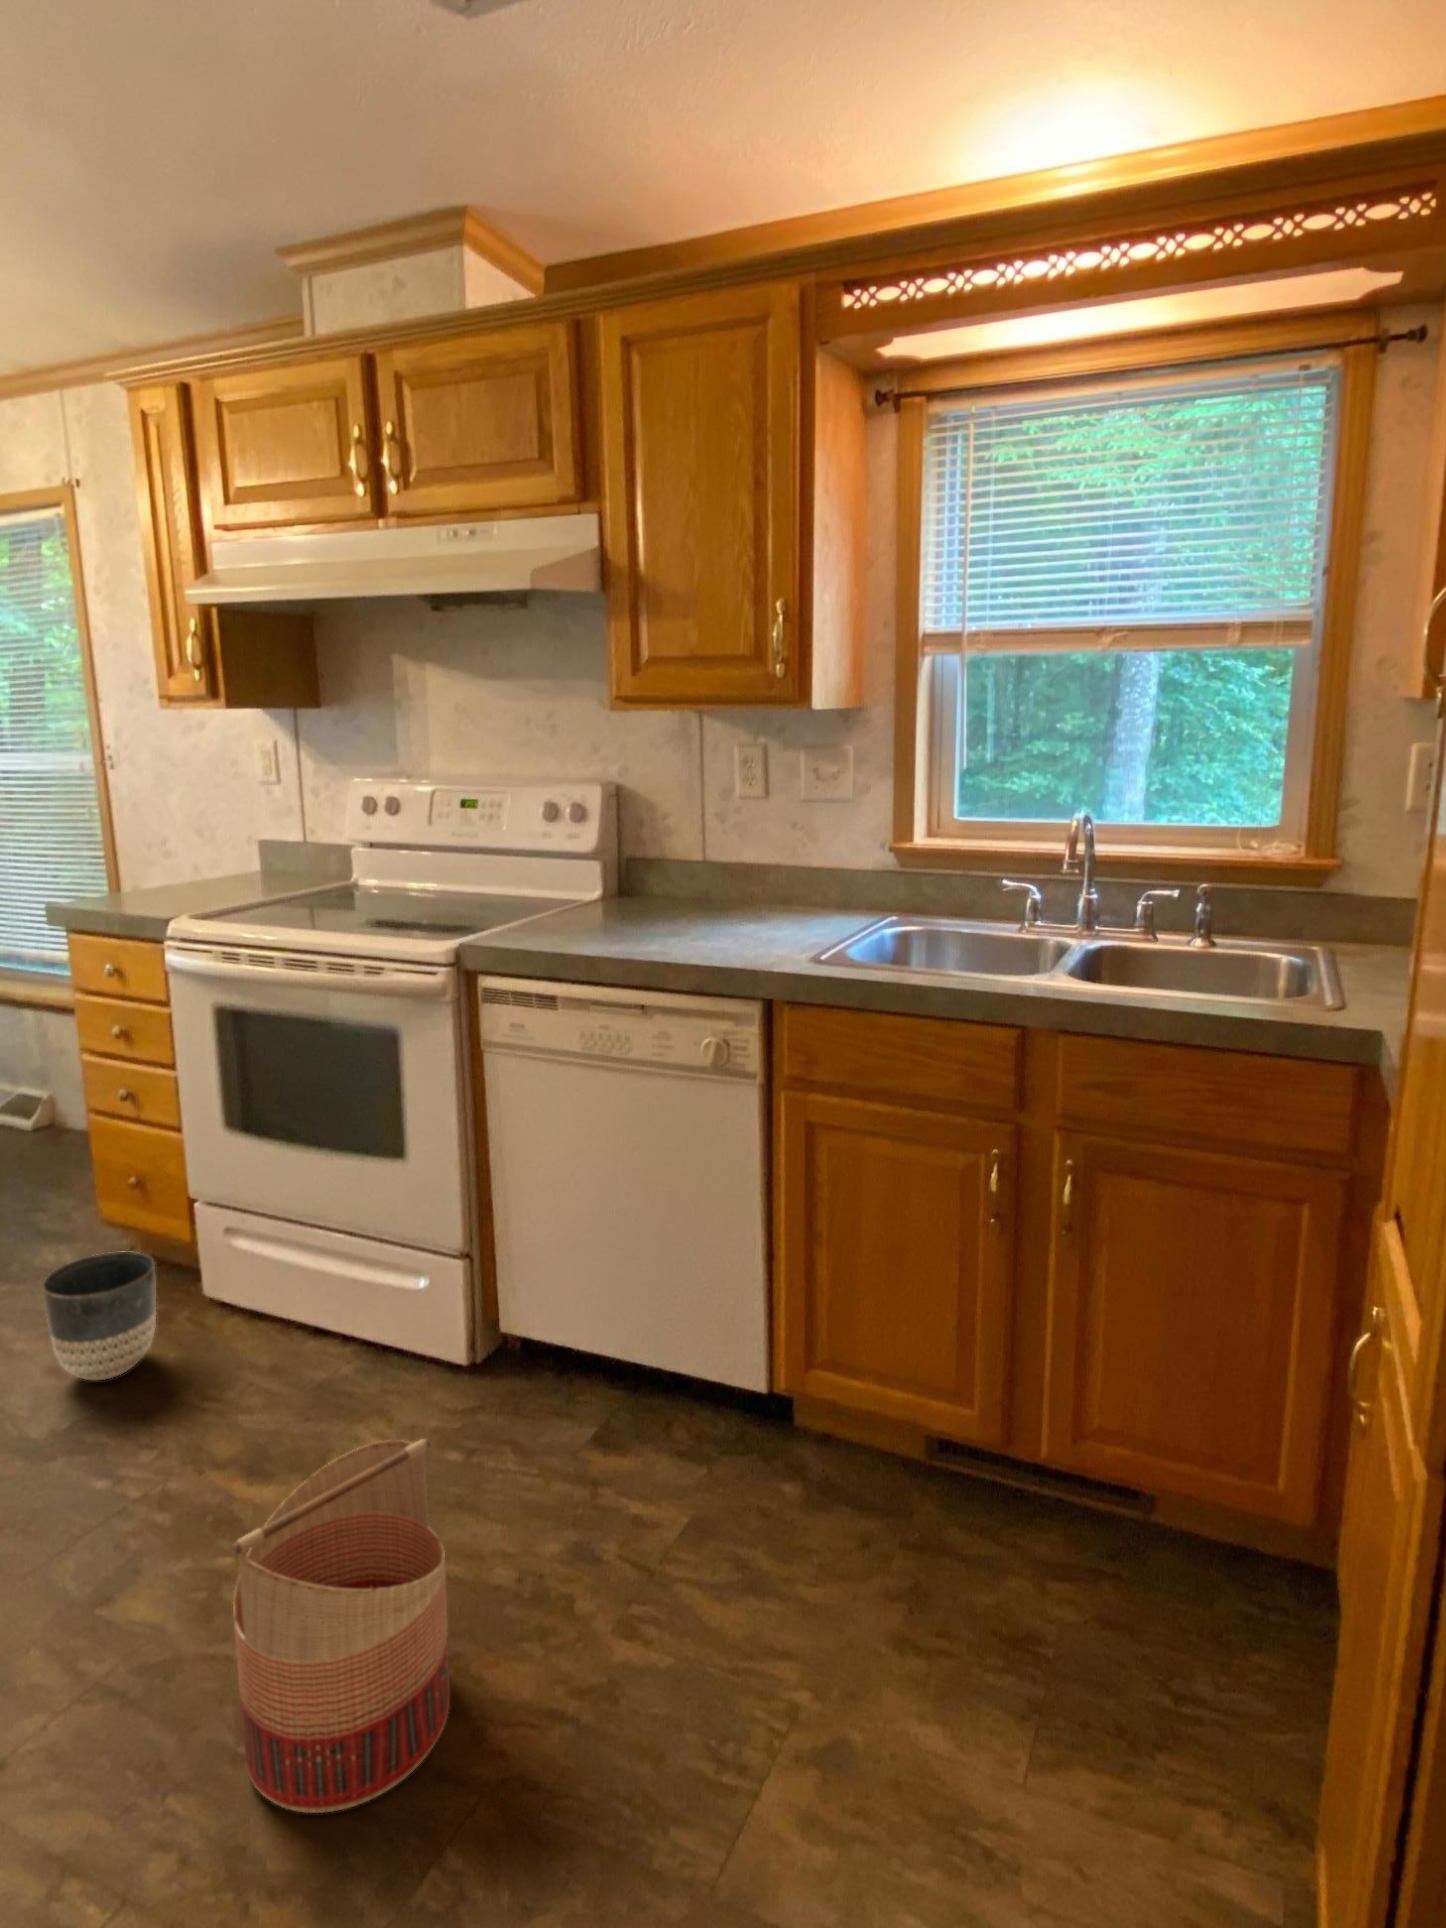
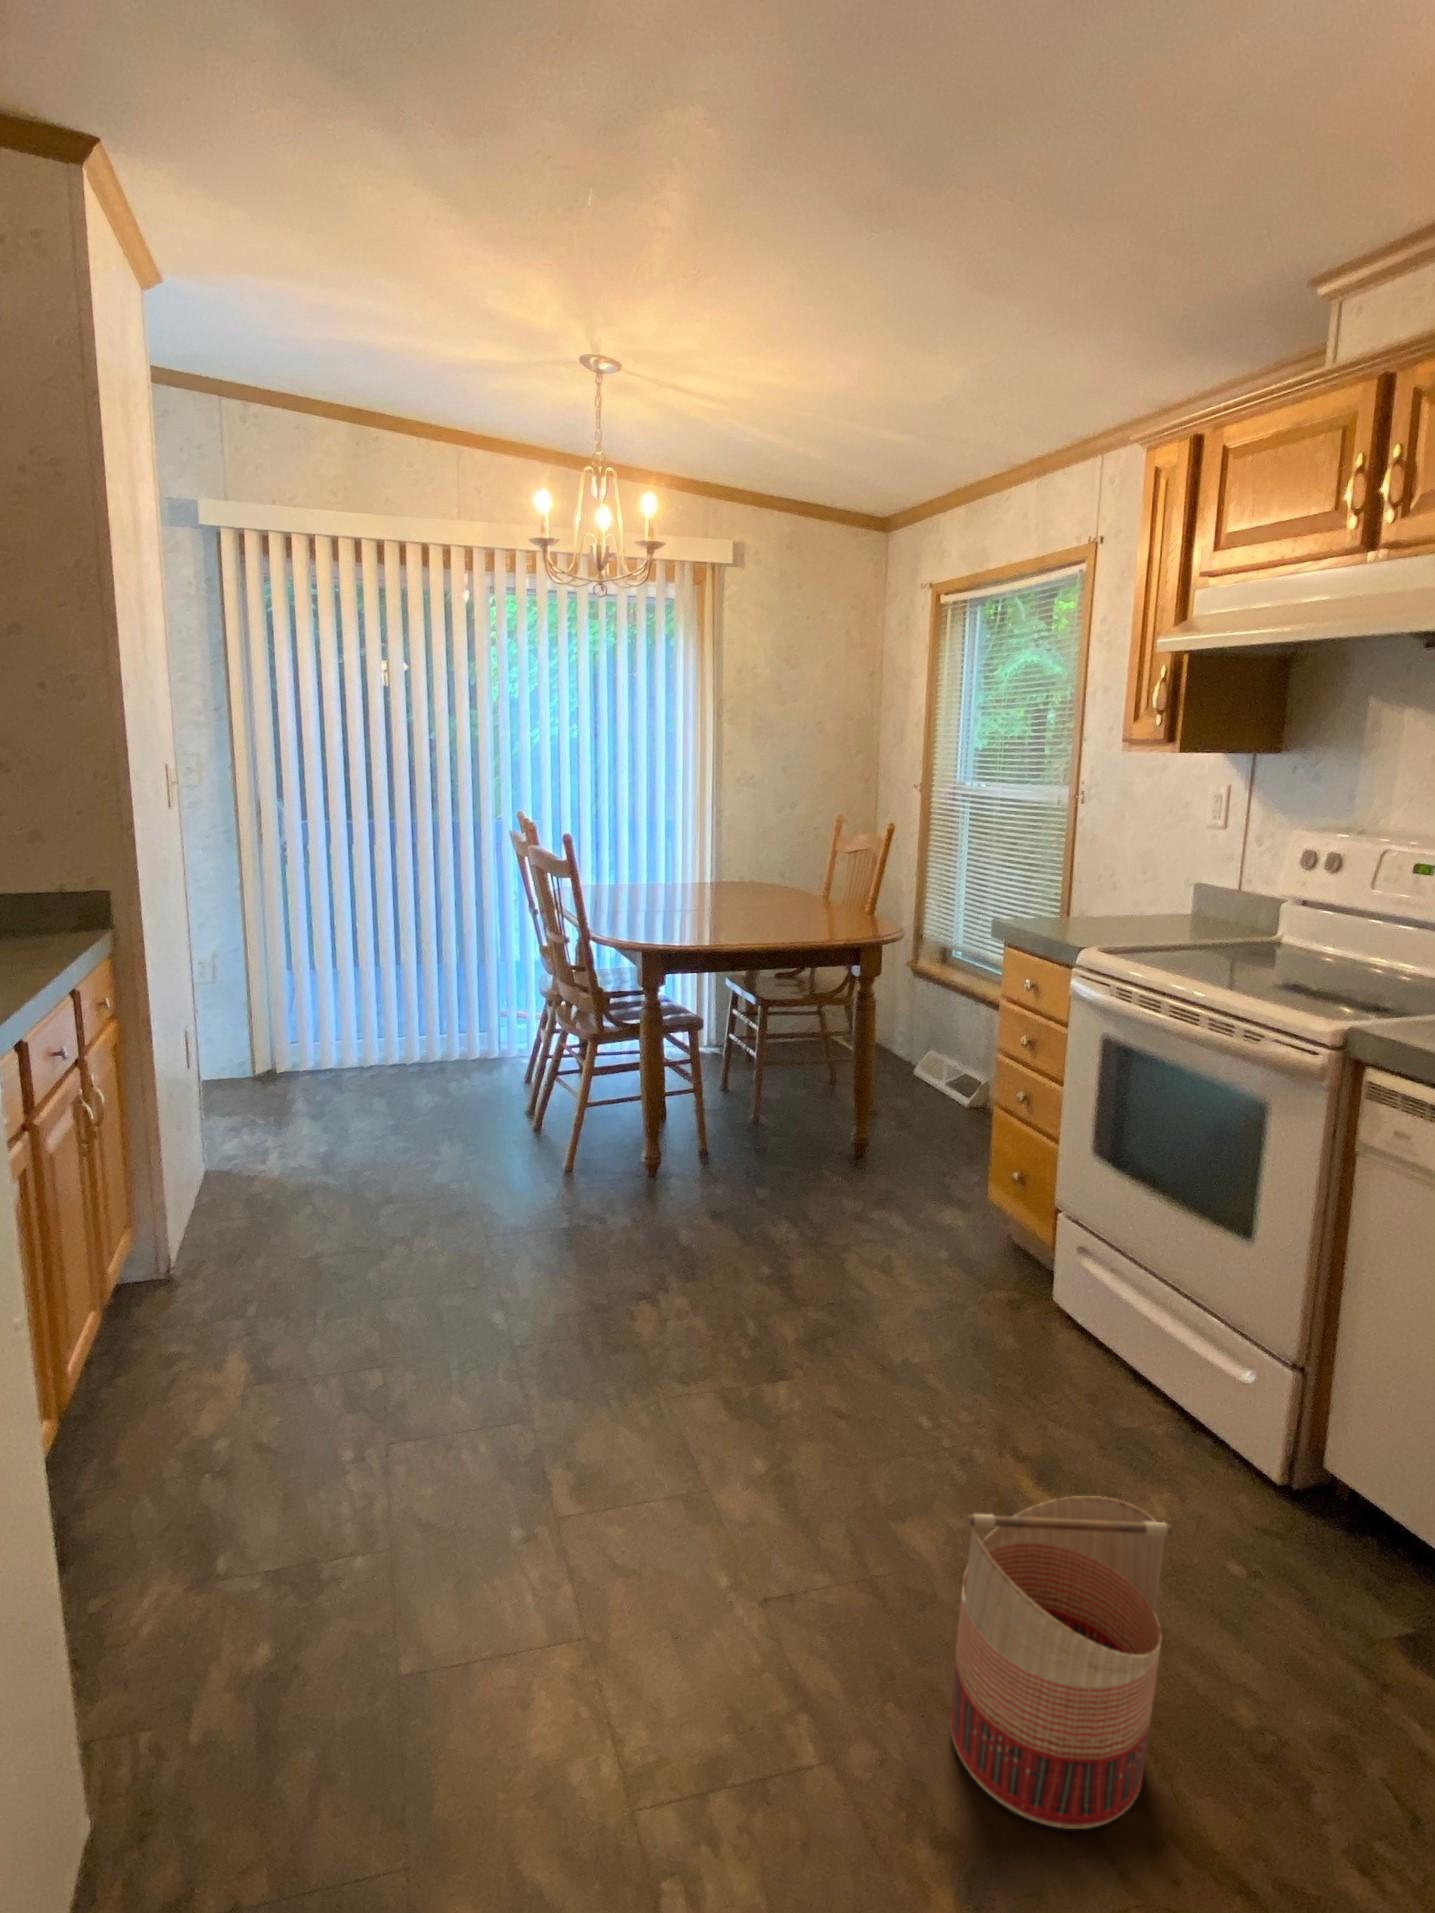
planter: present [42,1252,156,1380] -> none [924,1225,1011,1335]

